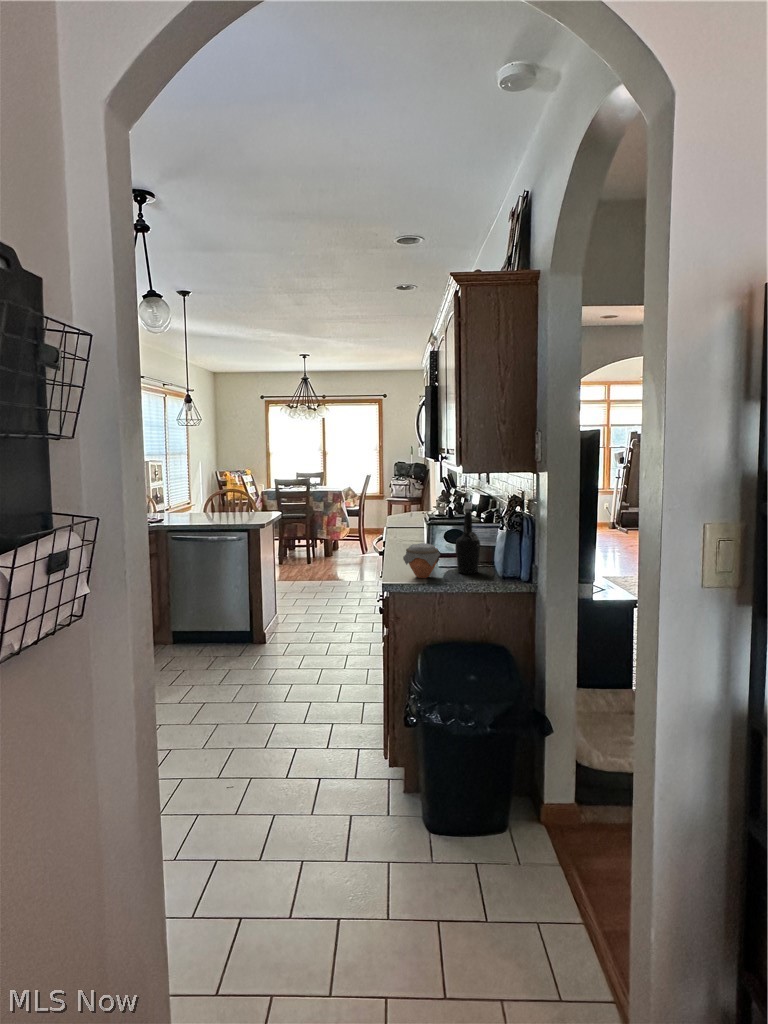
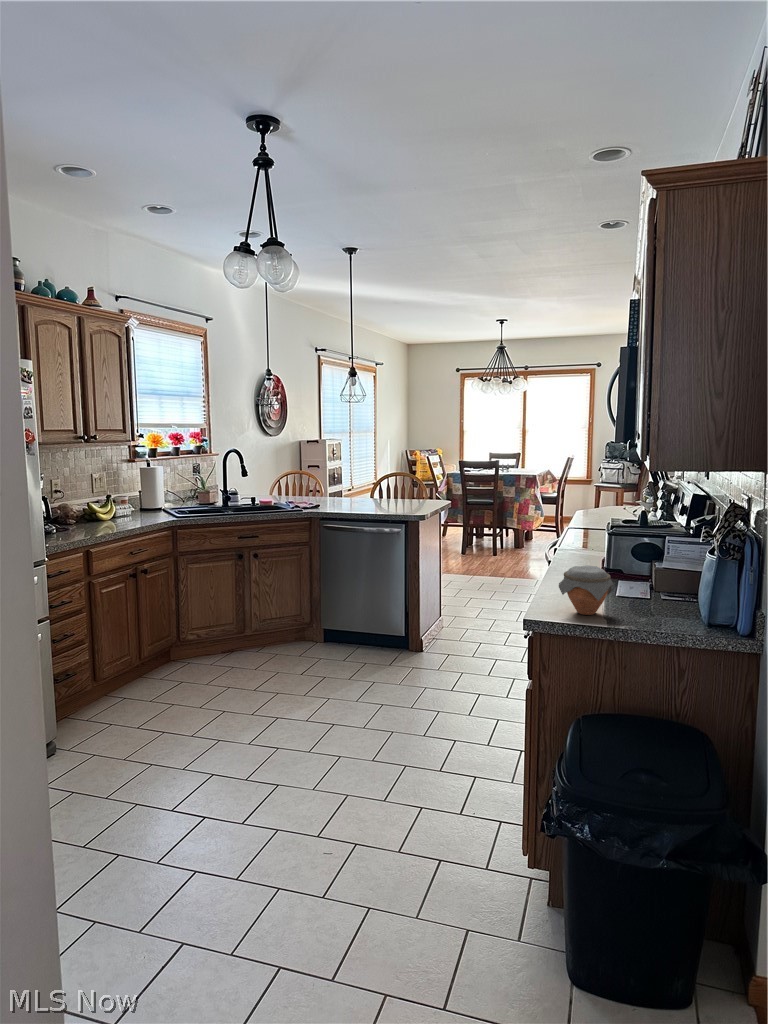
bottle: present [456,502,480,574] -> none [640,510,677,613]

